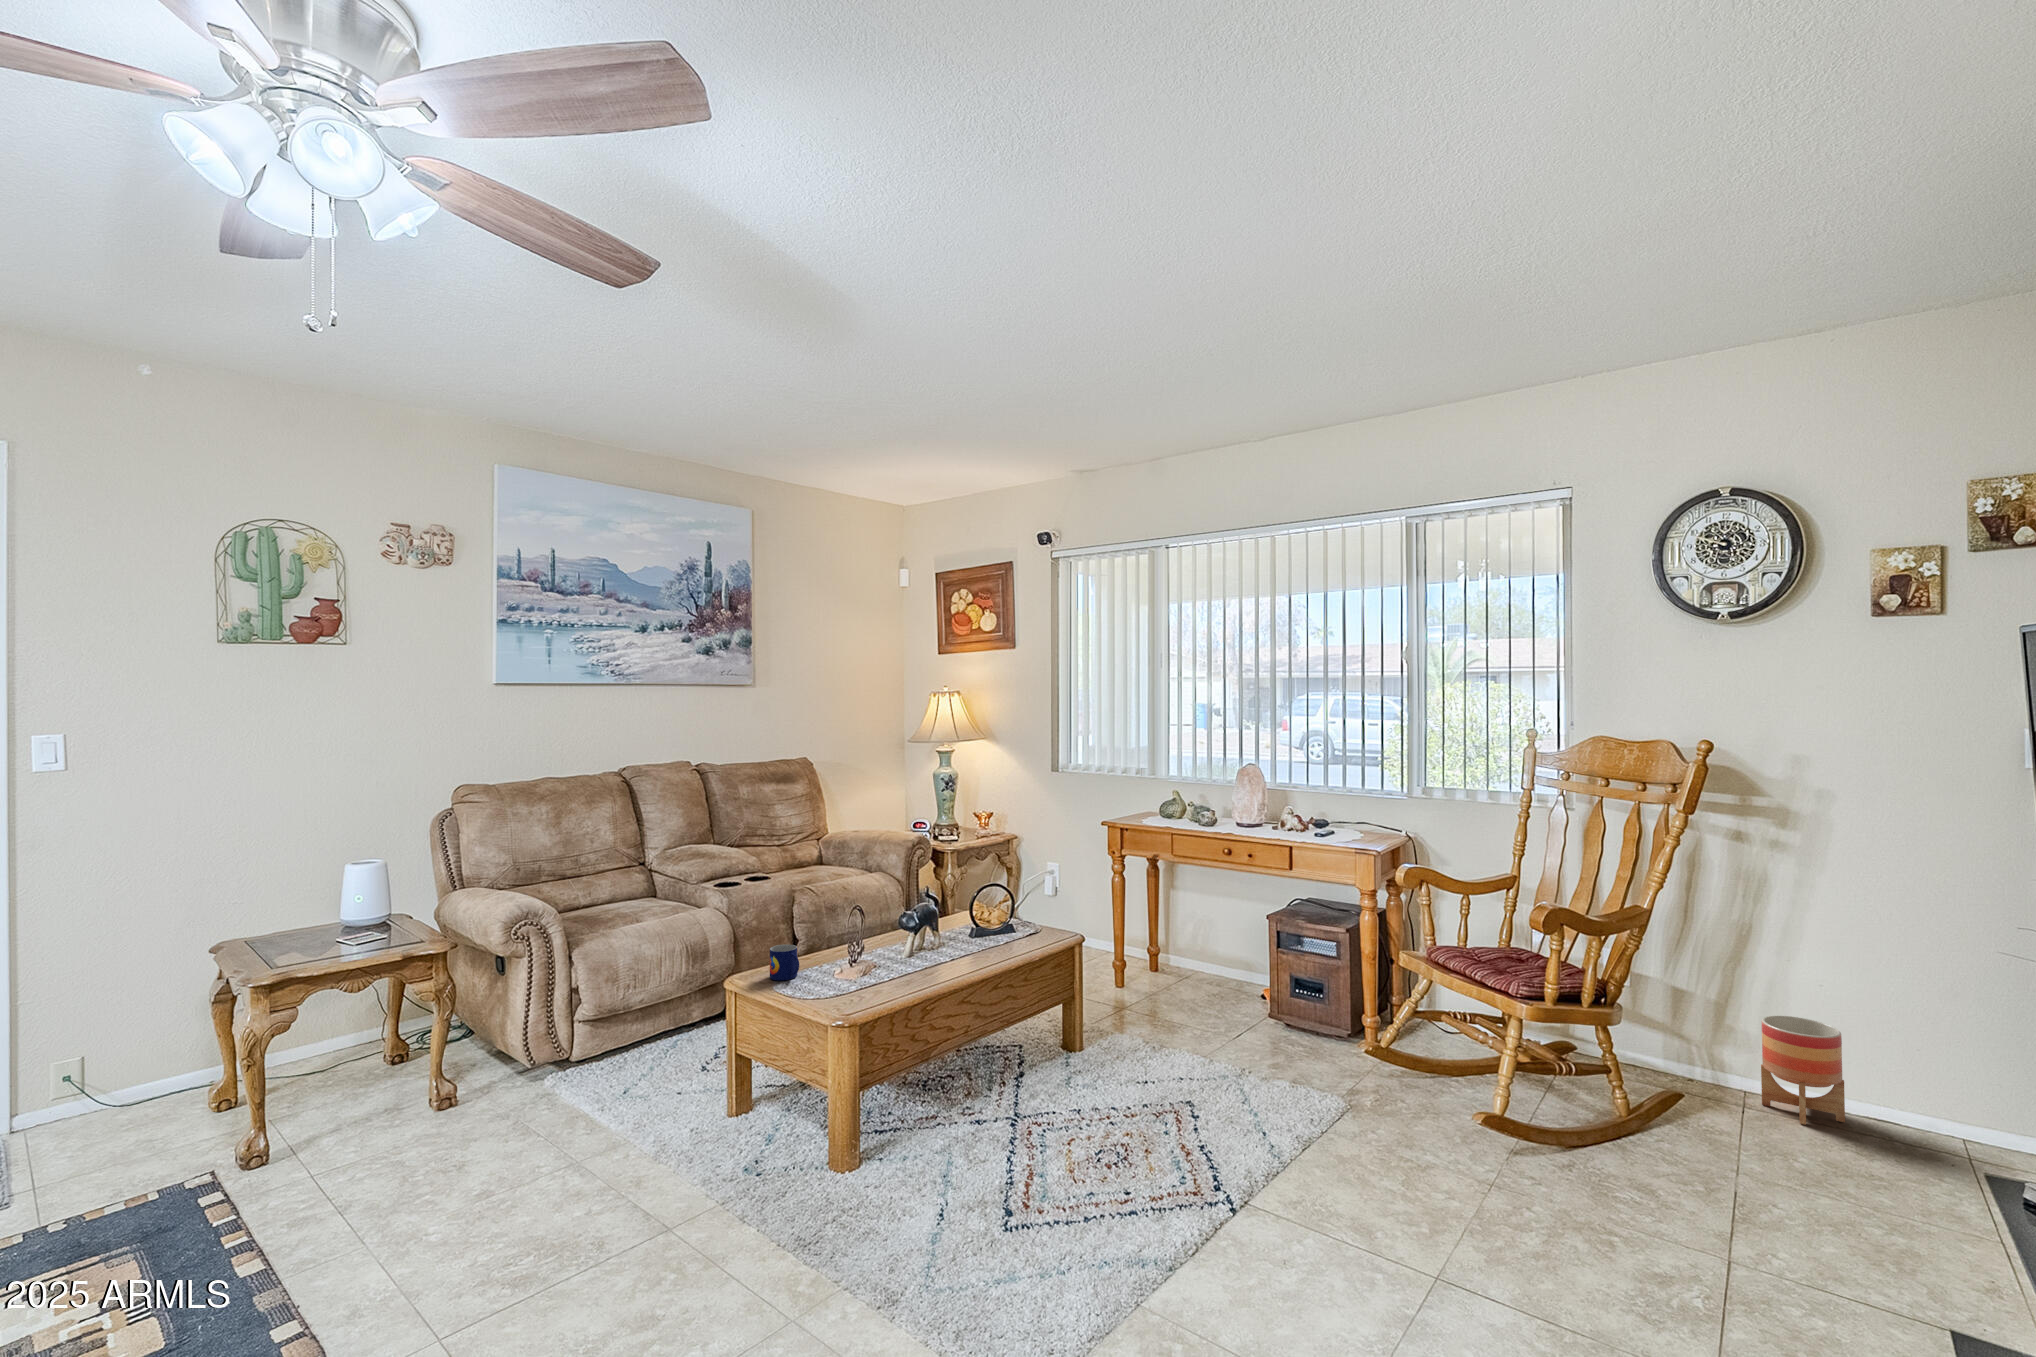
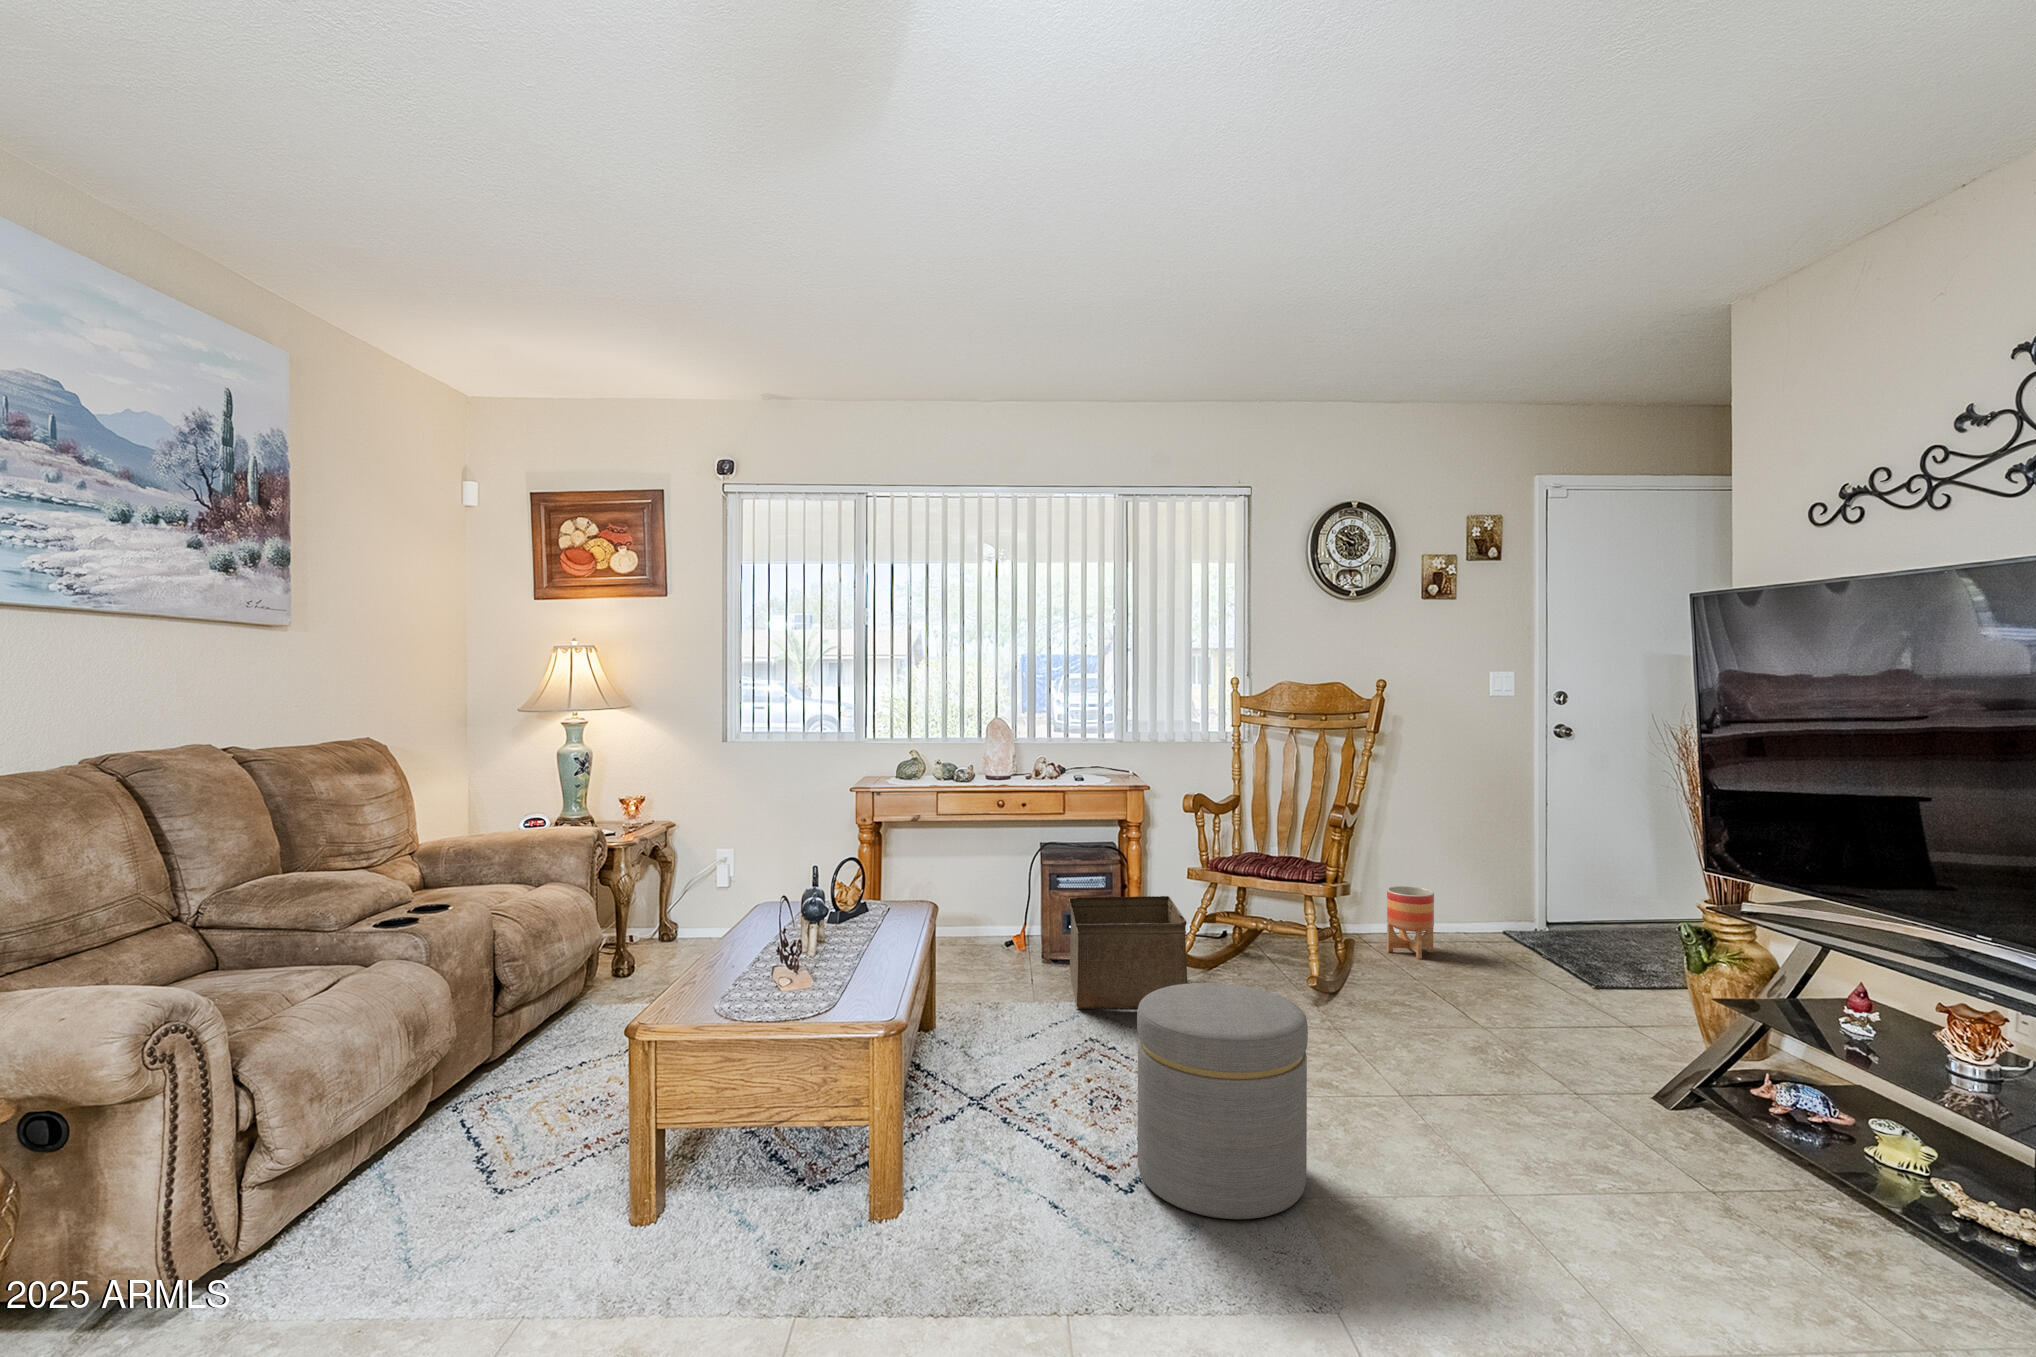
mug: present [770,945,799,981] -> none [680,971,734,1022]
storage bin: none [1238,952,1396,1093] -> present [1069,896,1188,1010]
ottoman: none [1049,1040,1217,1285] -> present [1137,983,1308,1219]

